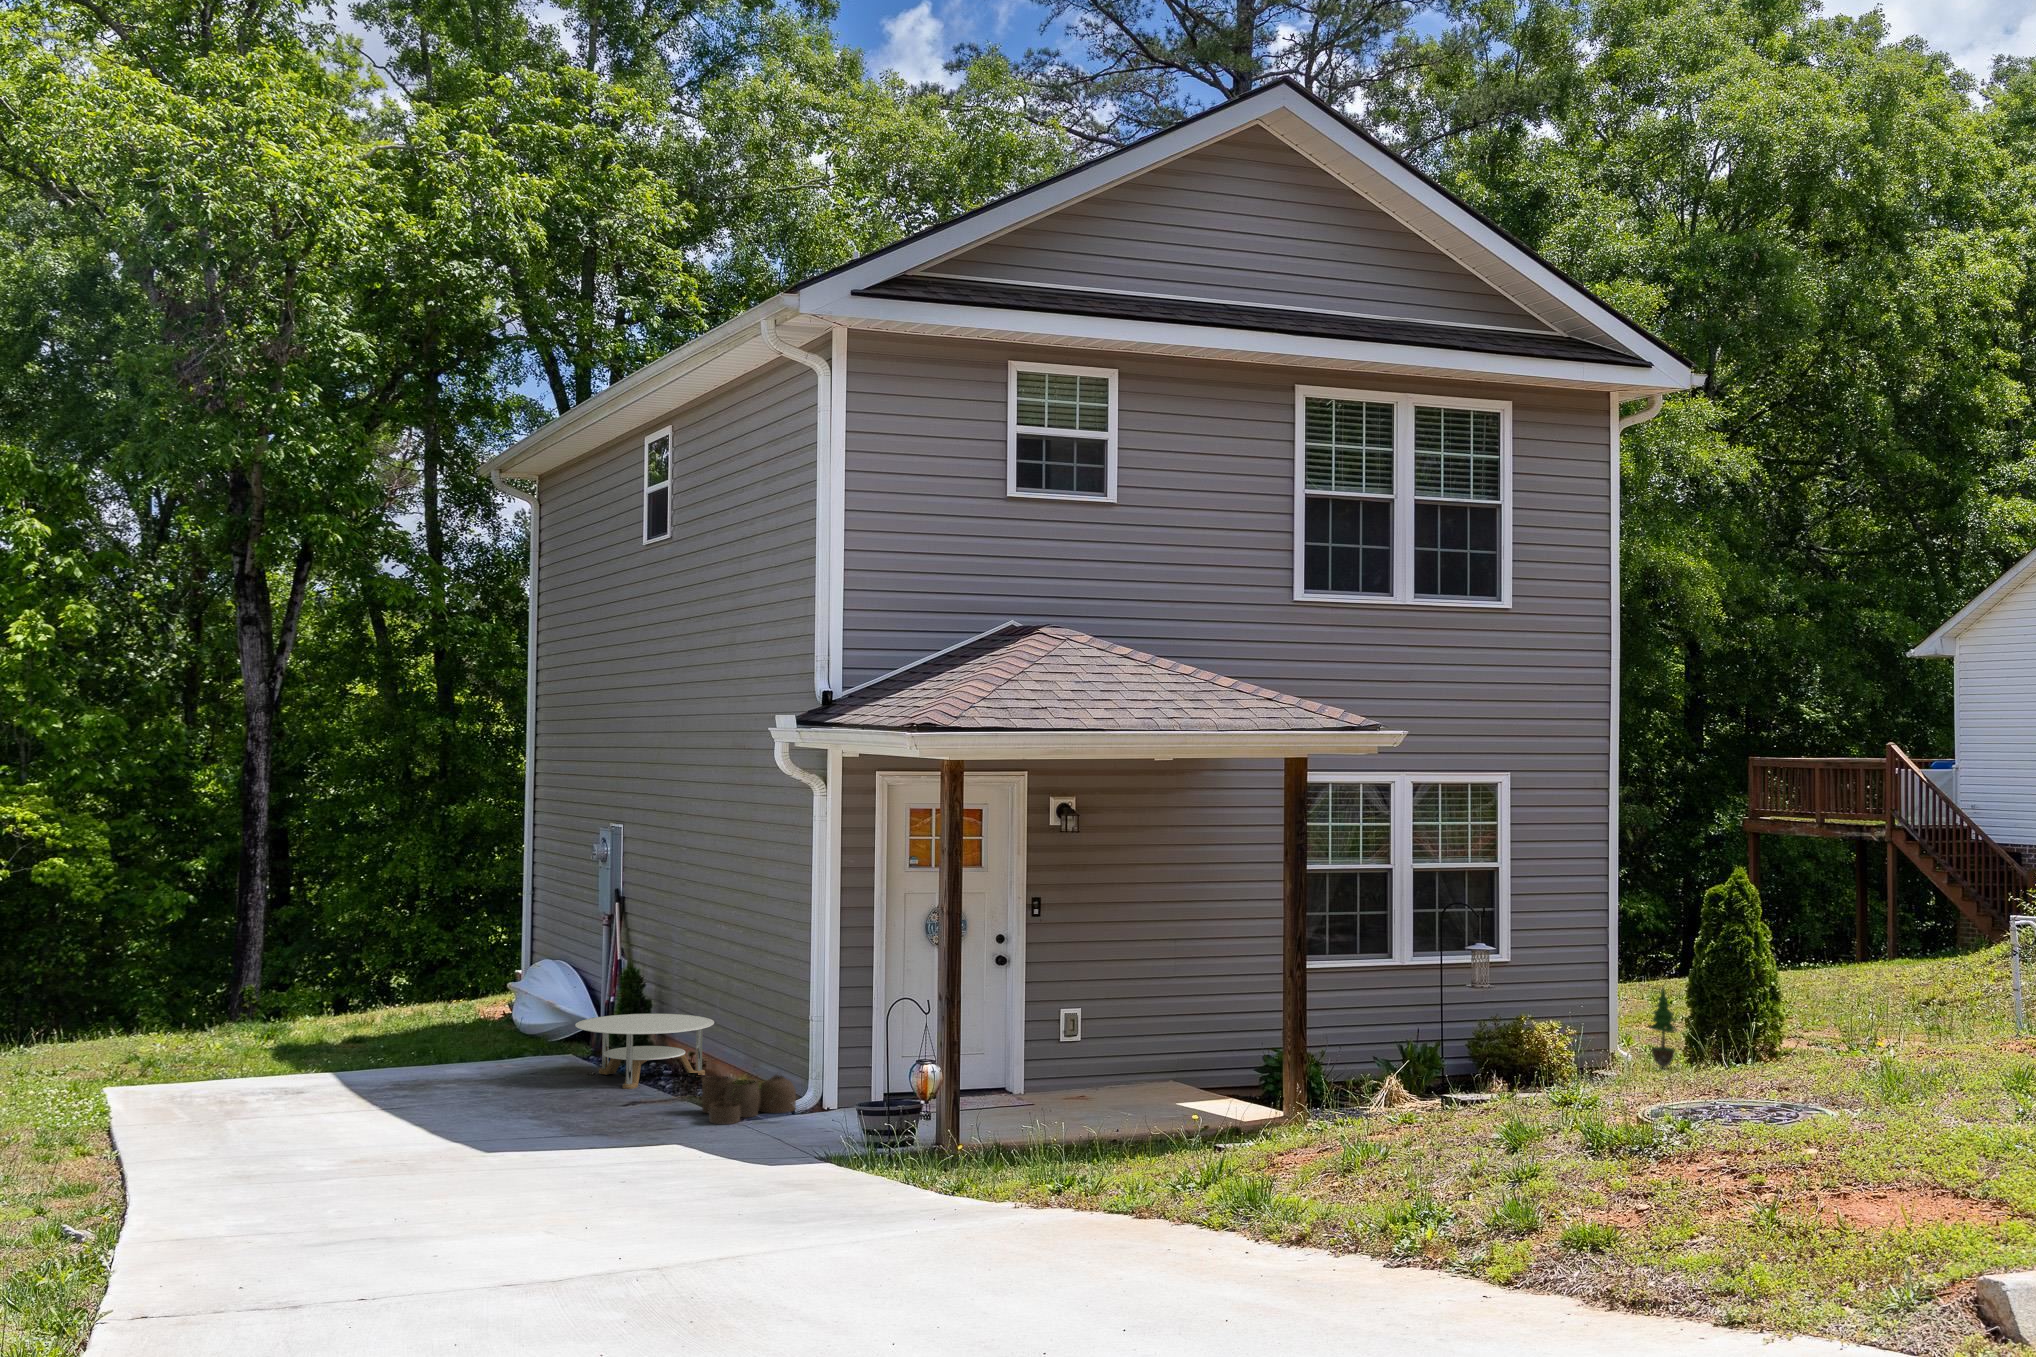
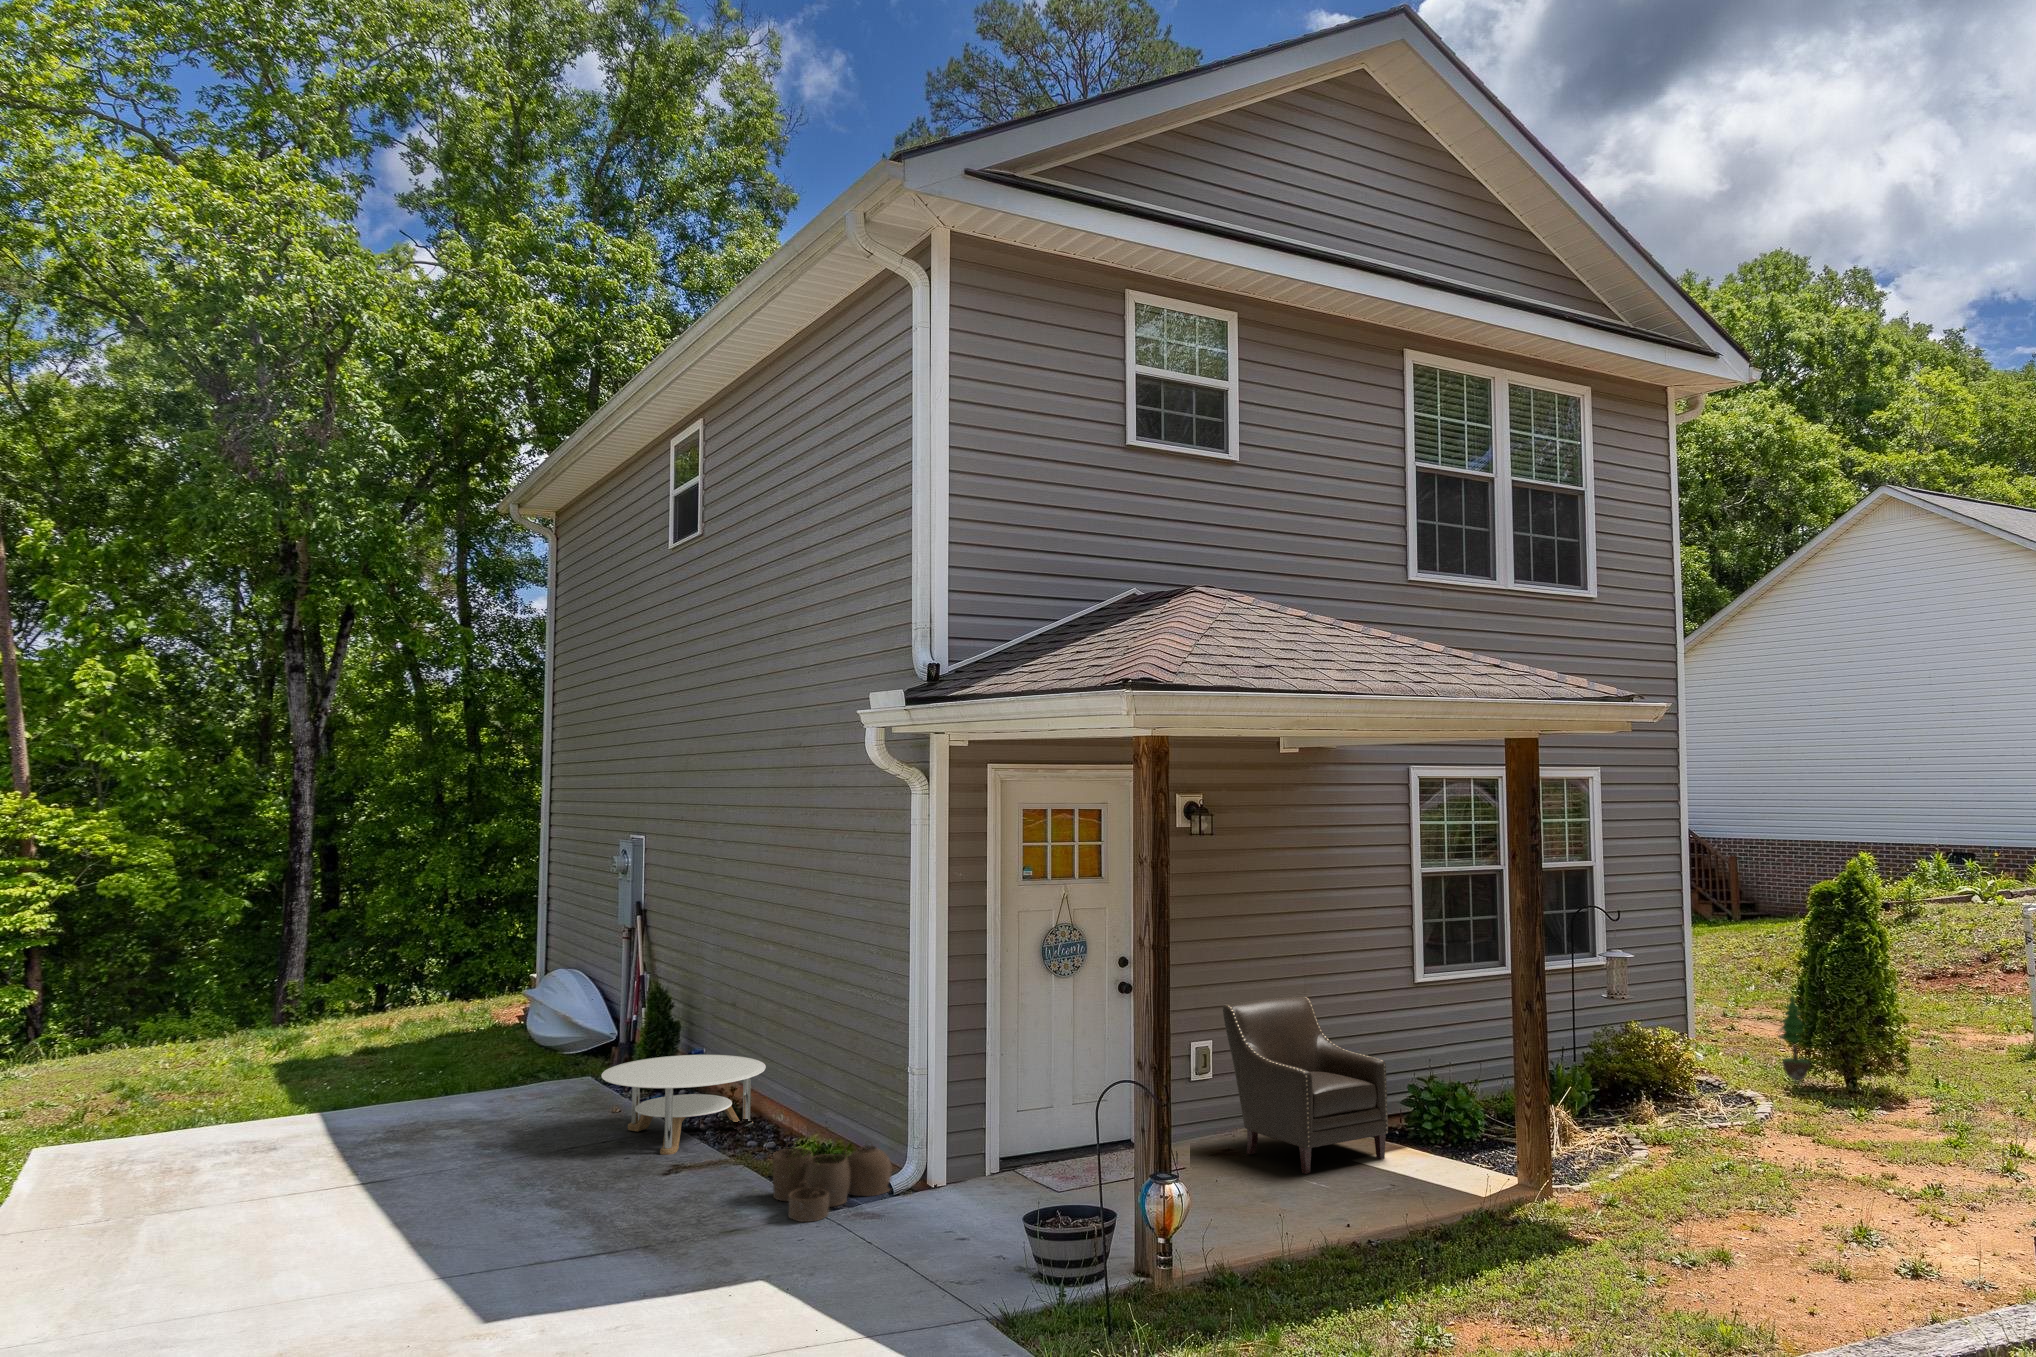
chair: none [1086,972,1214,1111] -> present [1223,997,1388,1174]

